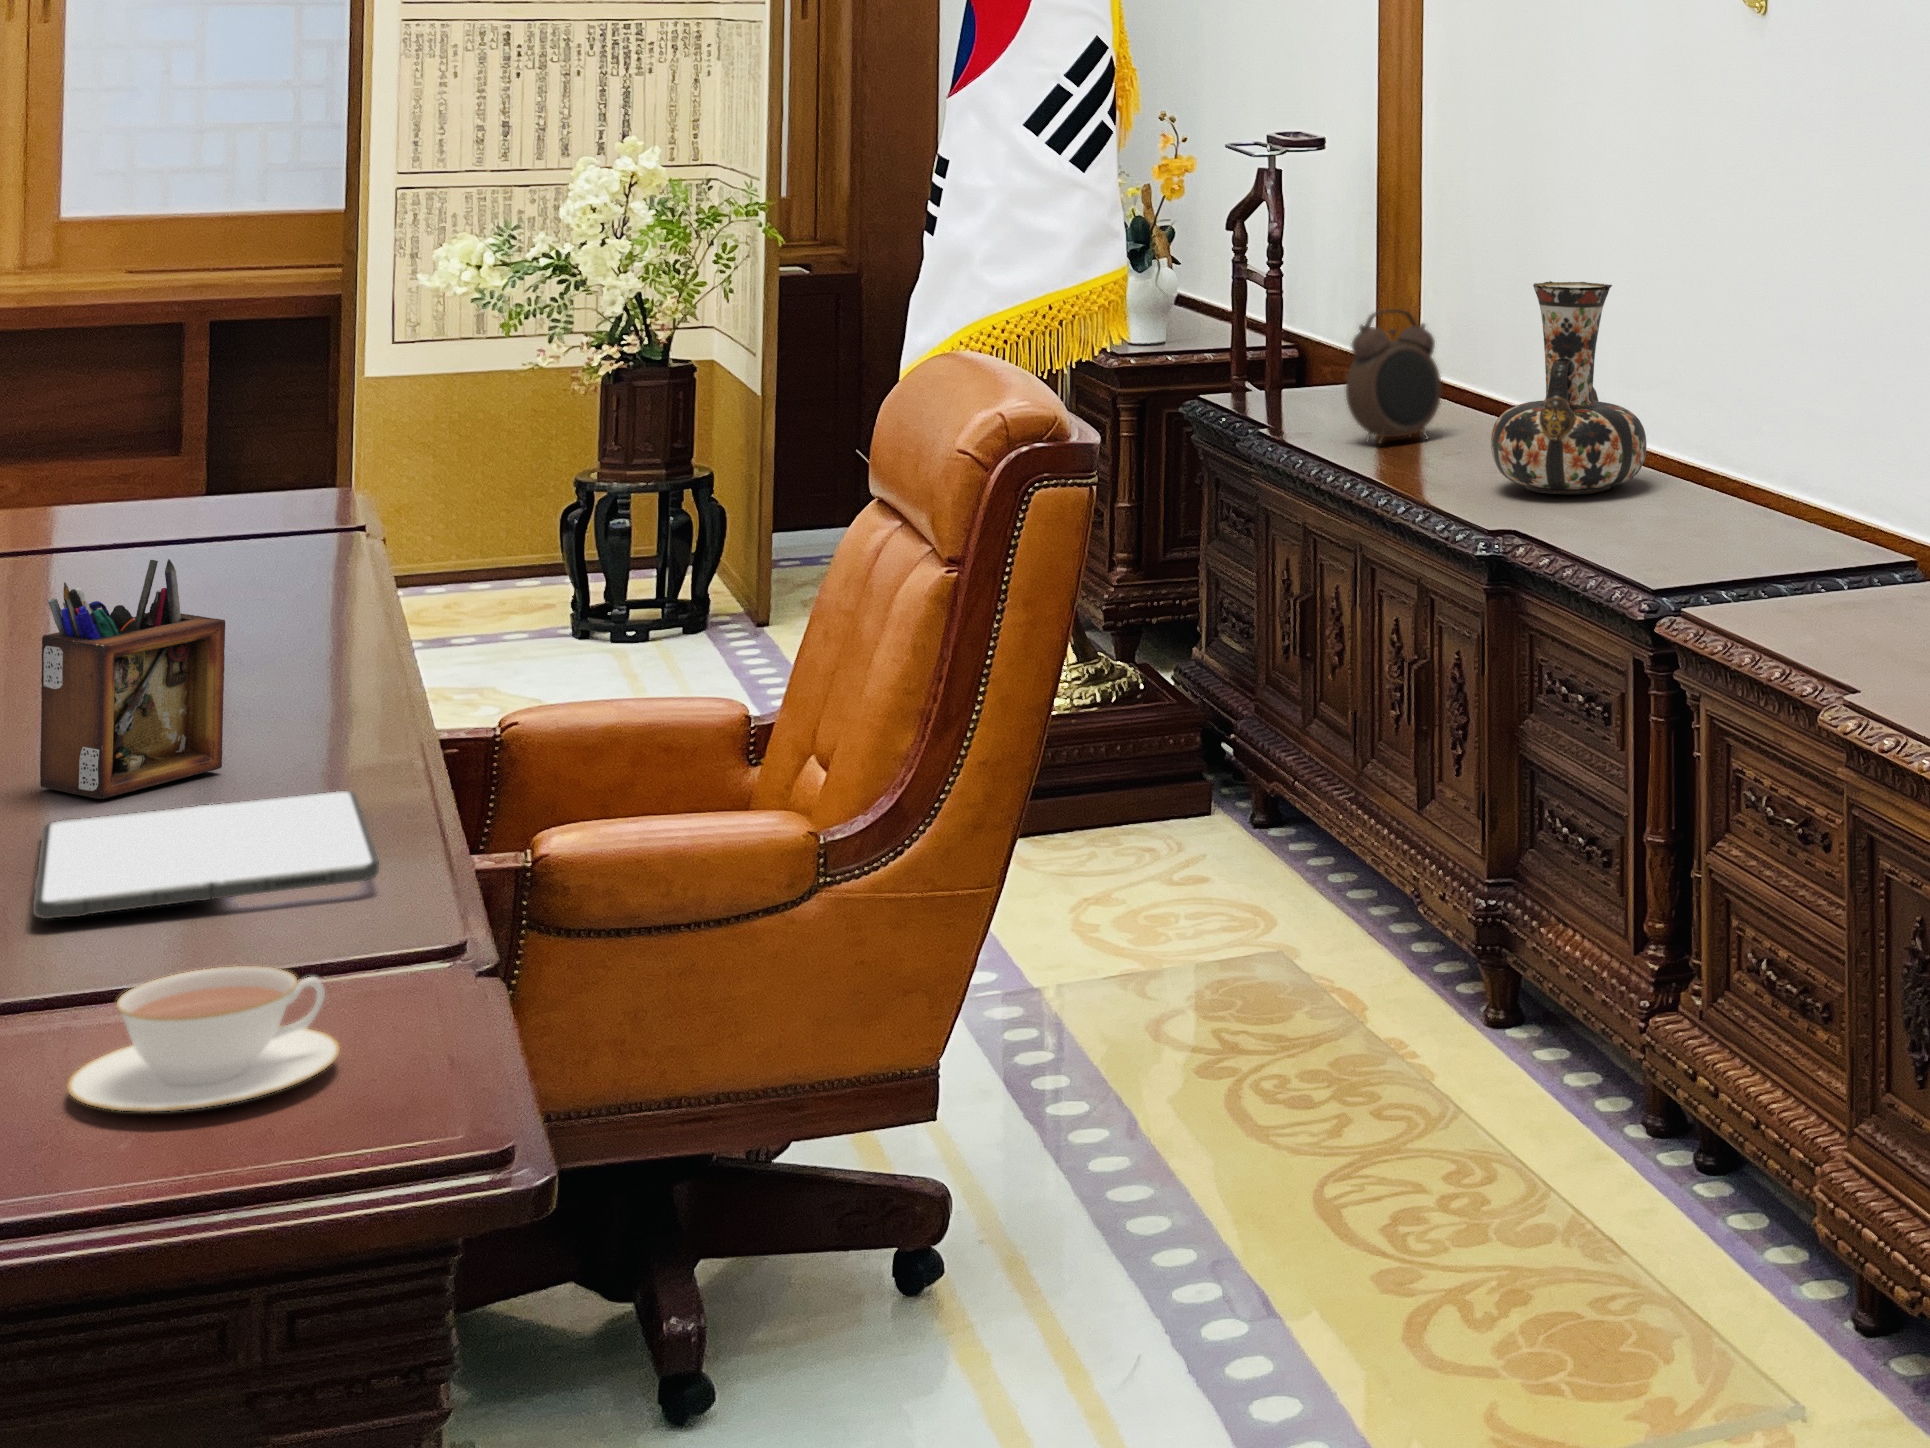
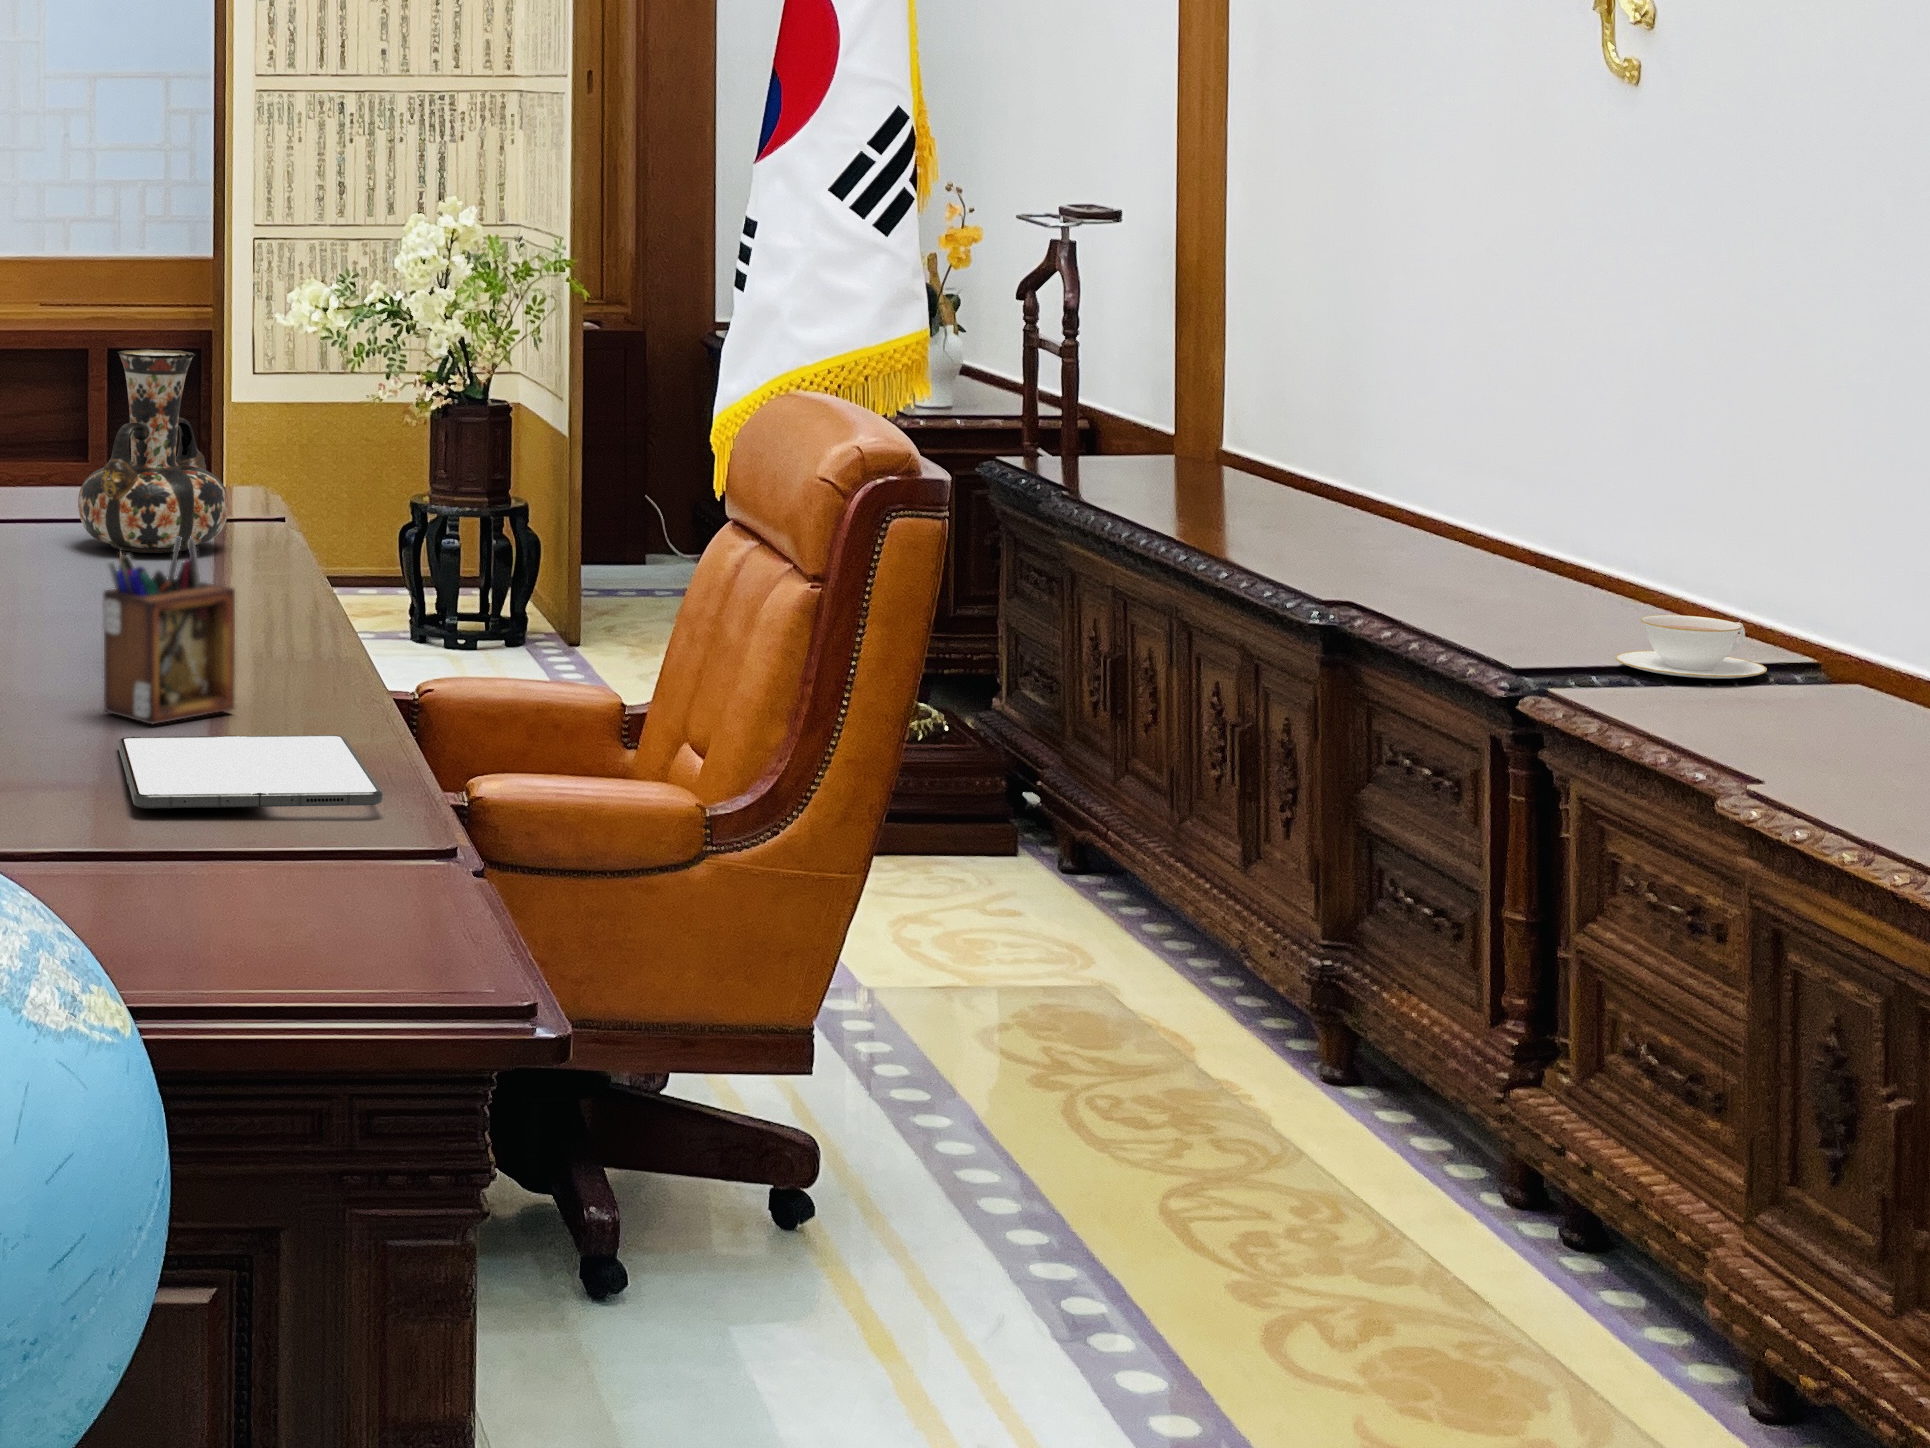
decorative vase: present [1491,281,1646,494] -> present [78,349,228,553]
alarm clock: present [1346,309,1442,443] -> none [1162,377,1262,509]
teacup: present [68,966,340,1112] -> present [1615,615,1767,678]

